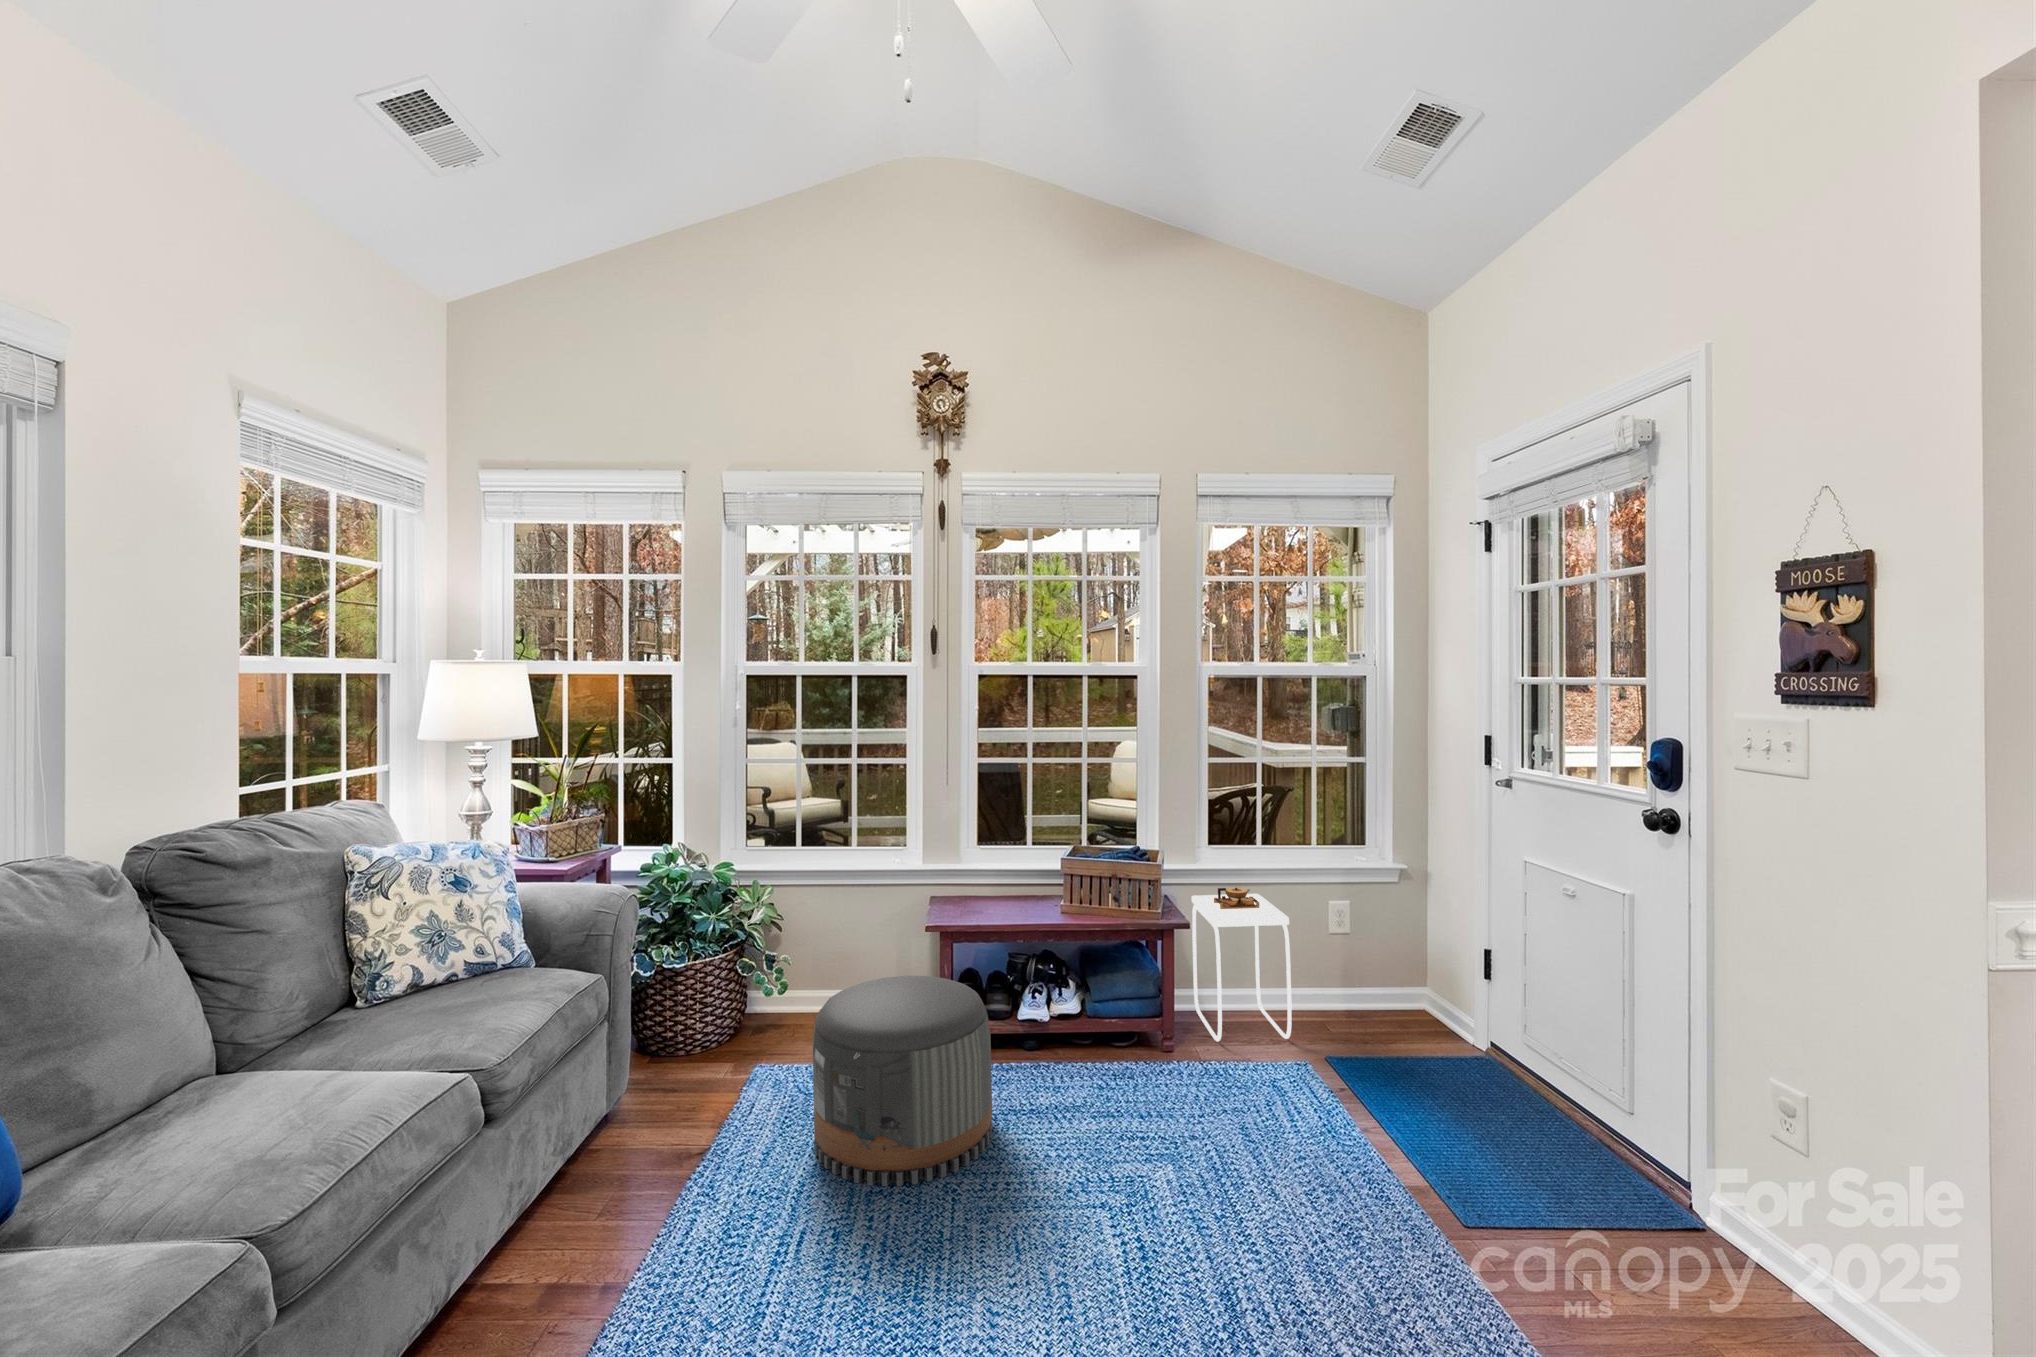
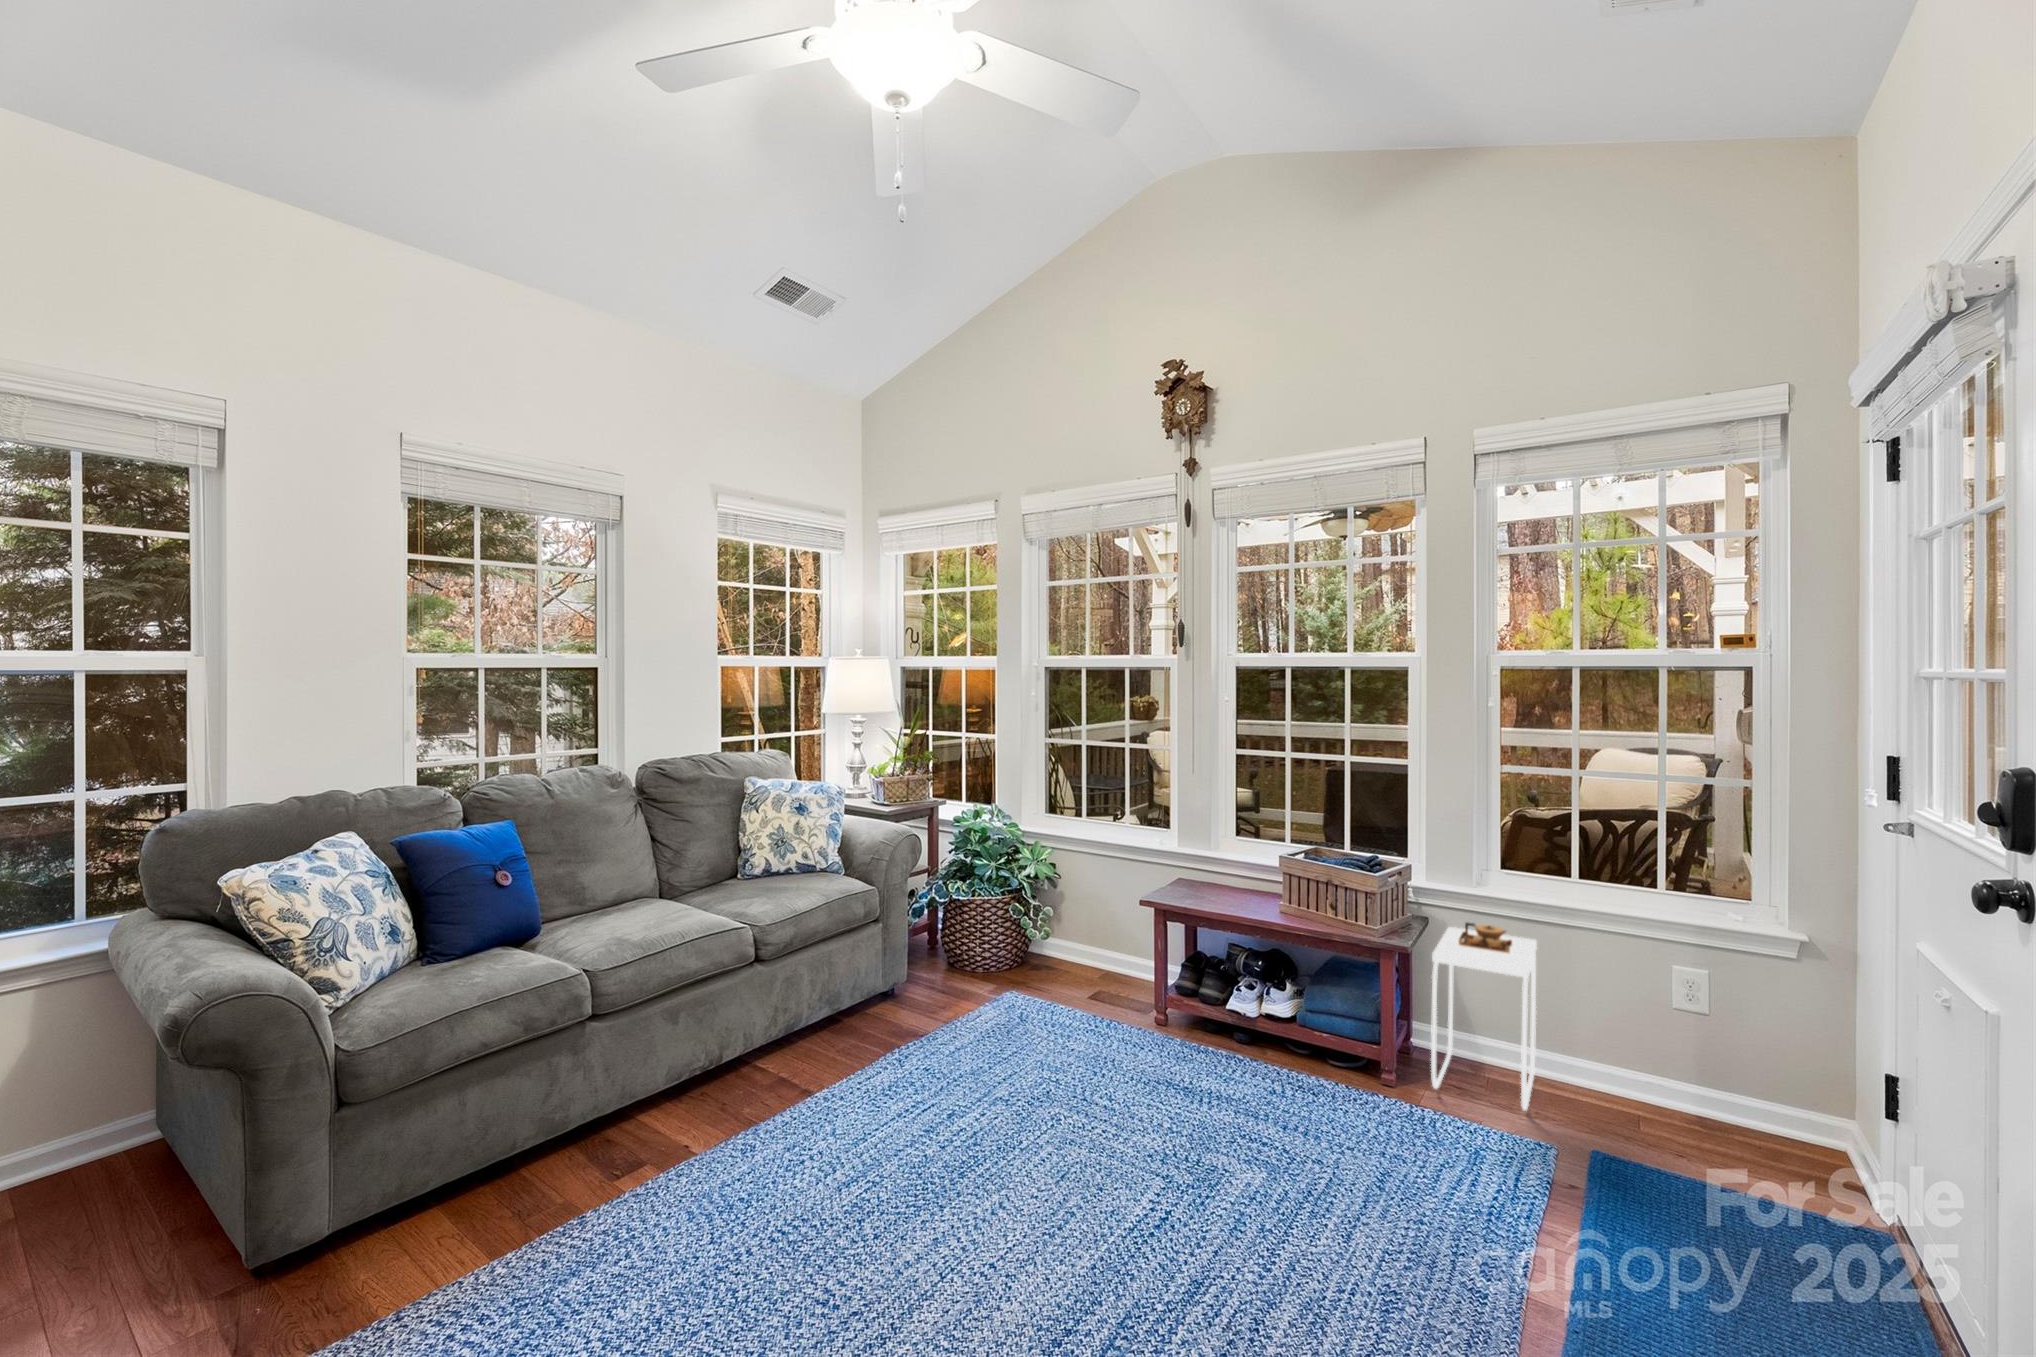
pouf: present [813,976,992,1186] -> none [986,937,1140,1108]

